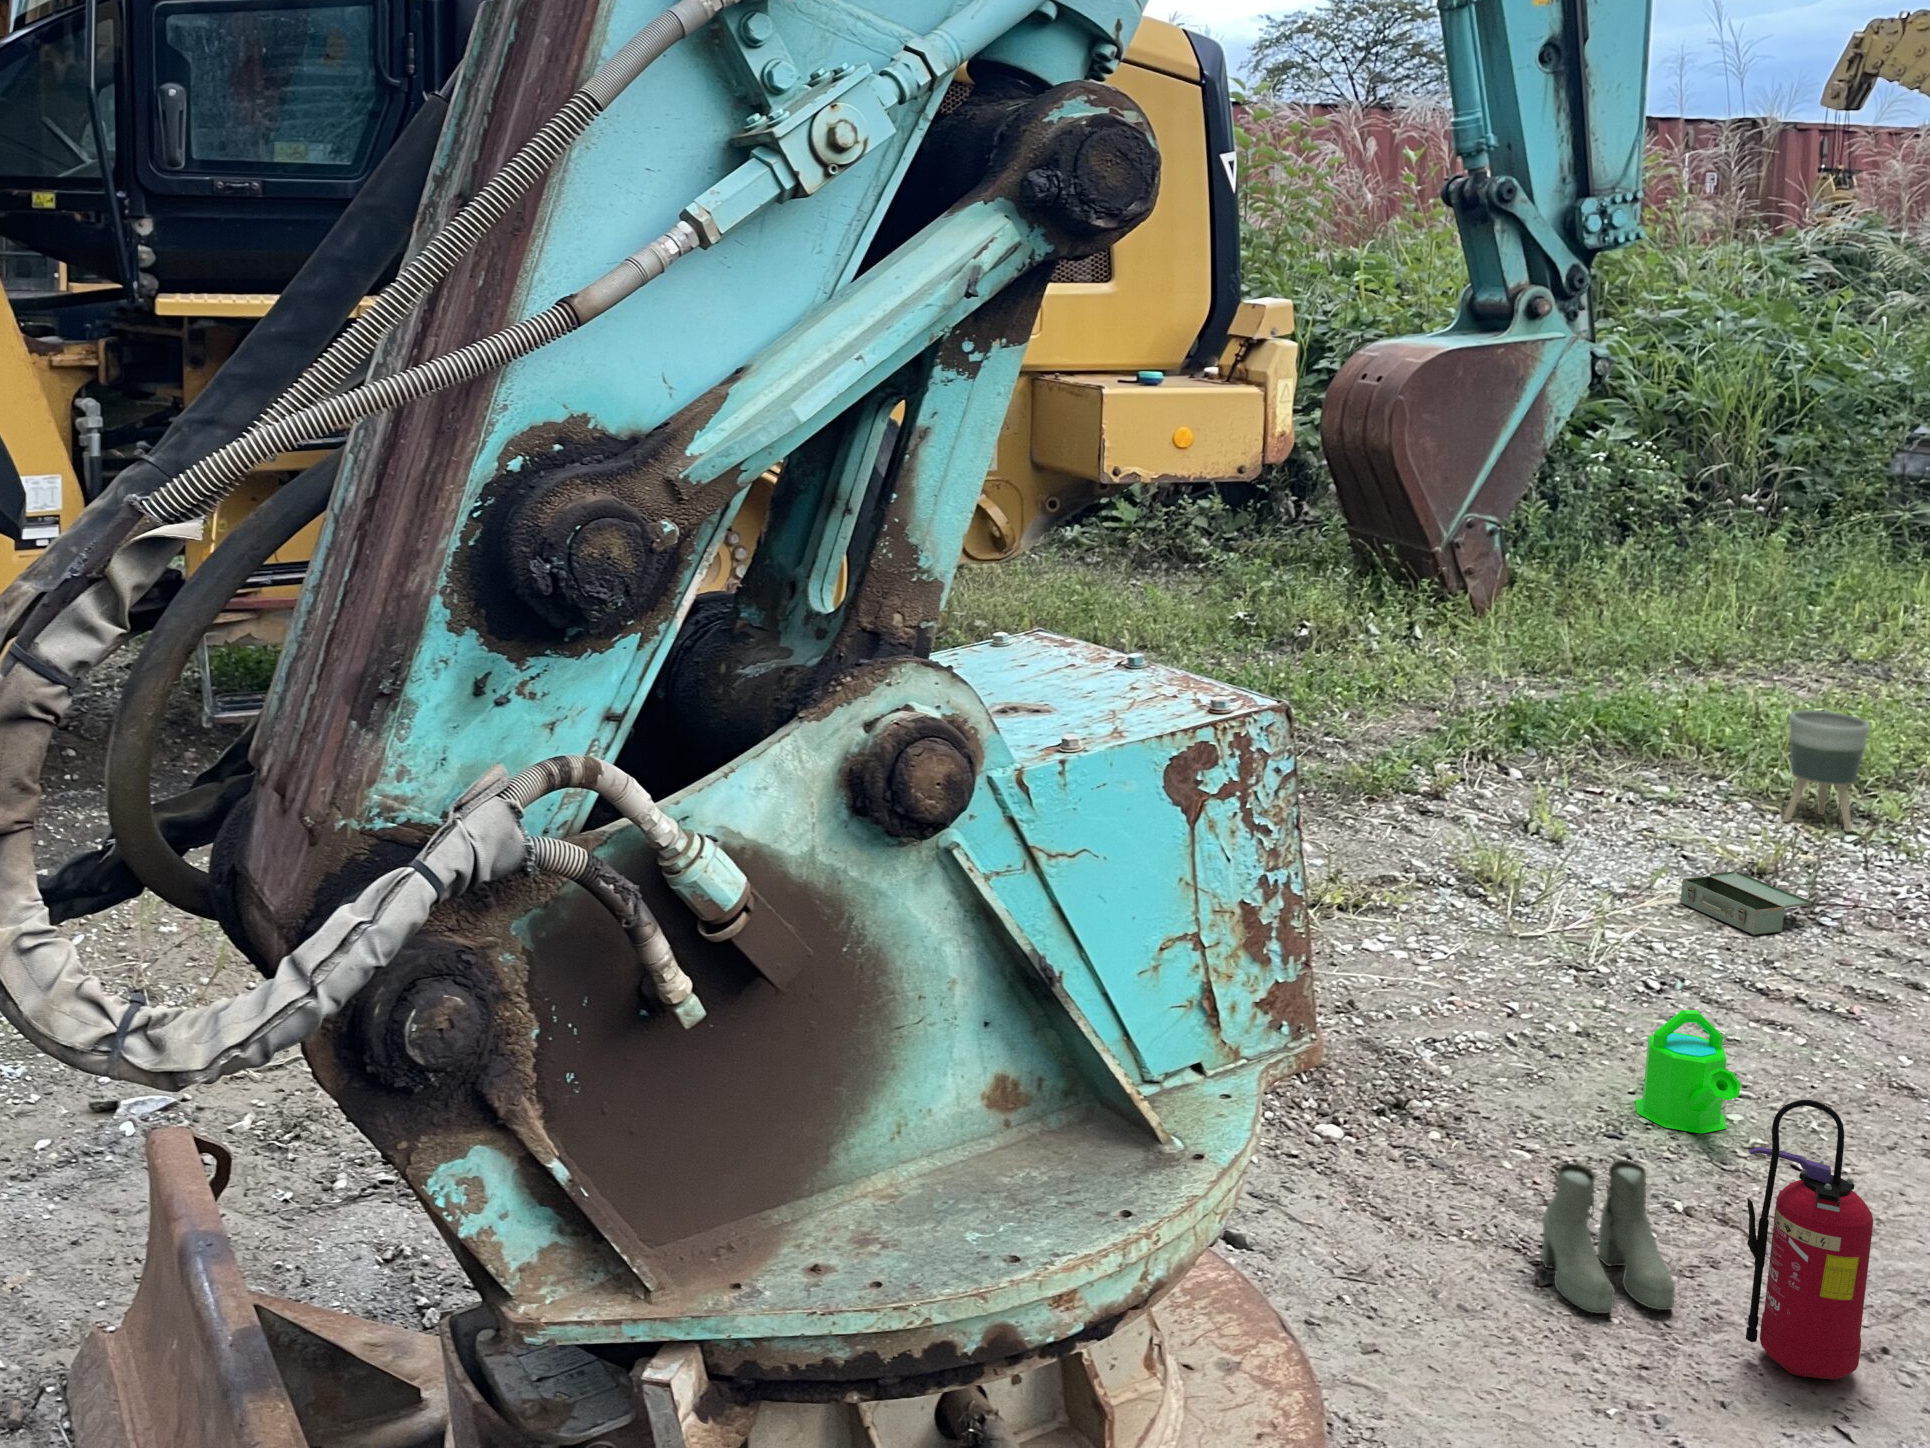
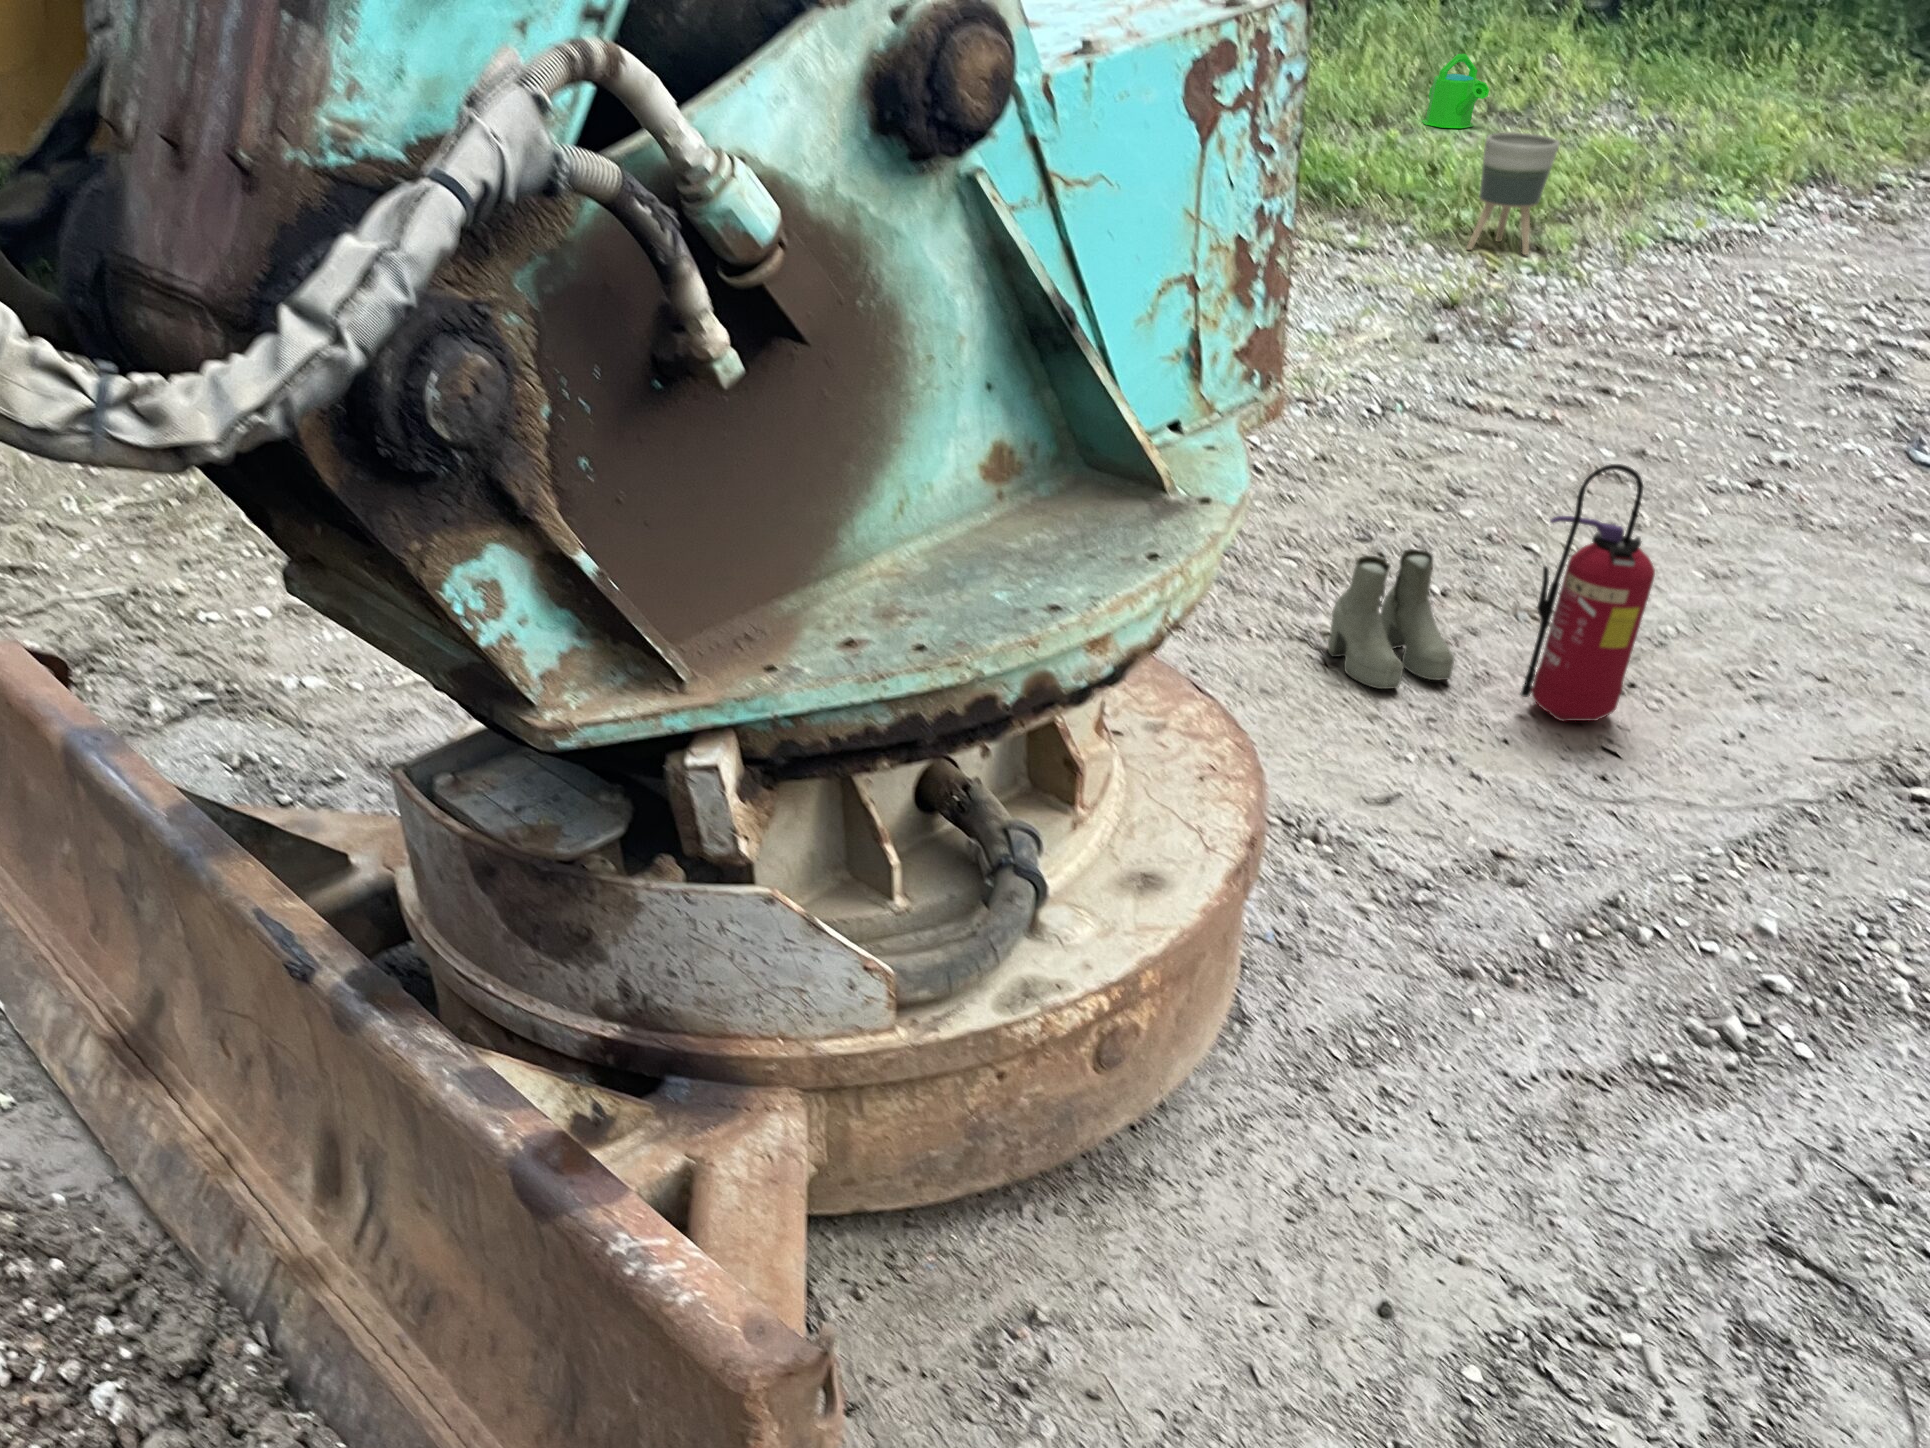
toolbox: present [1680,872,1811,935] -> none [1386,296,1509,353]
watering can: present [1635,1010,1741,1134] -> present [1422,54,1489,128]

